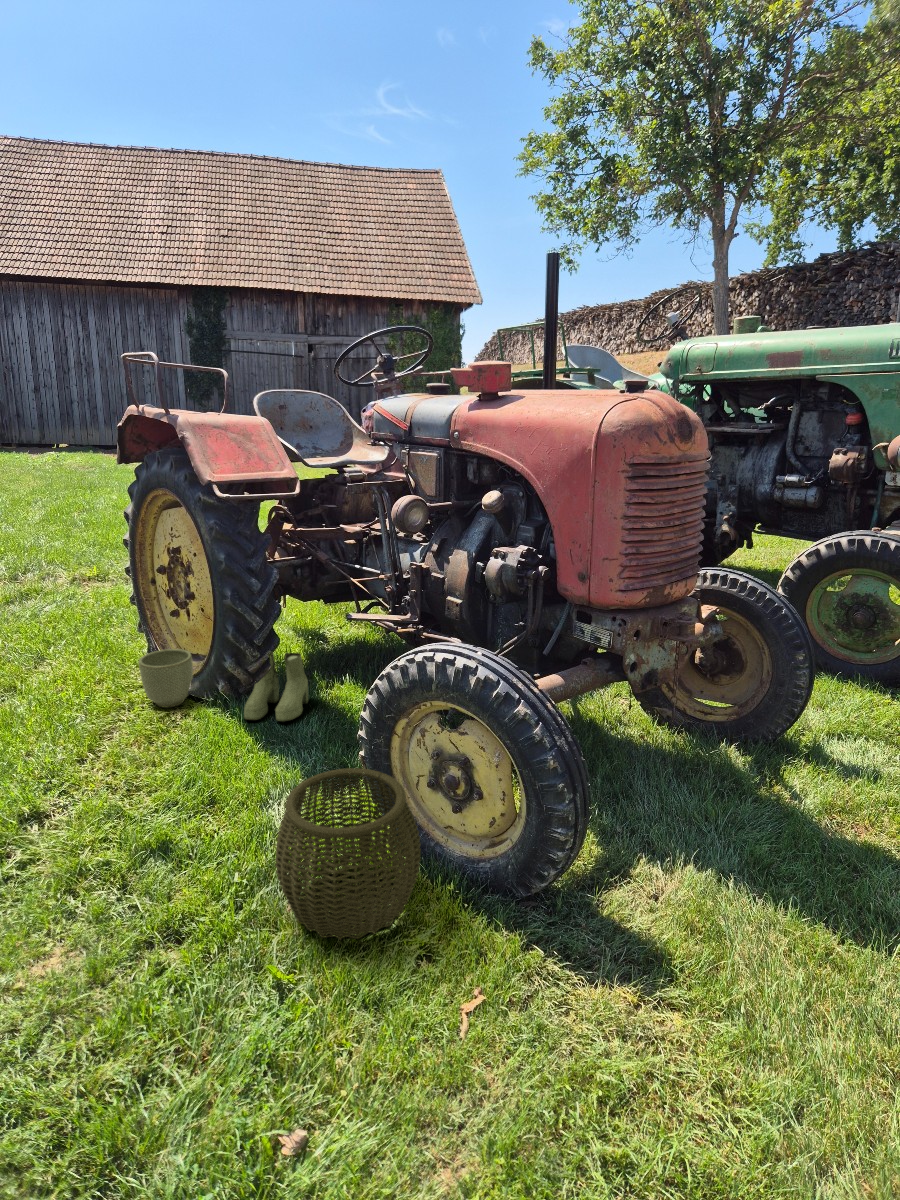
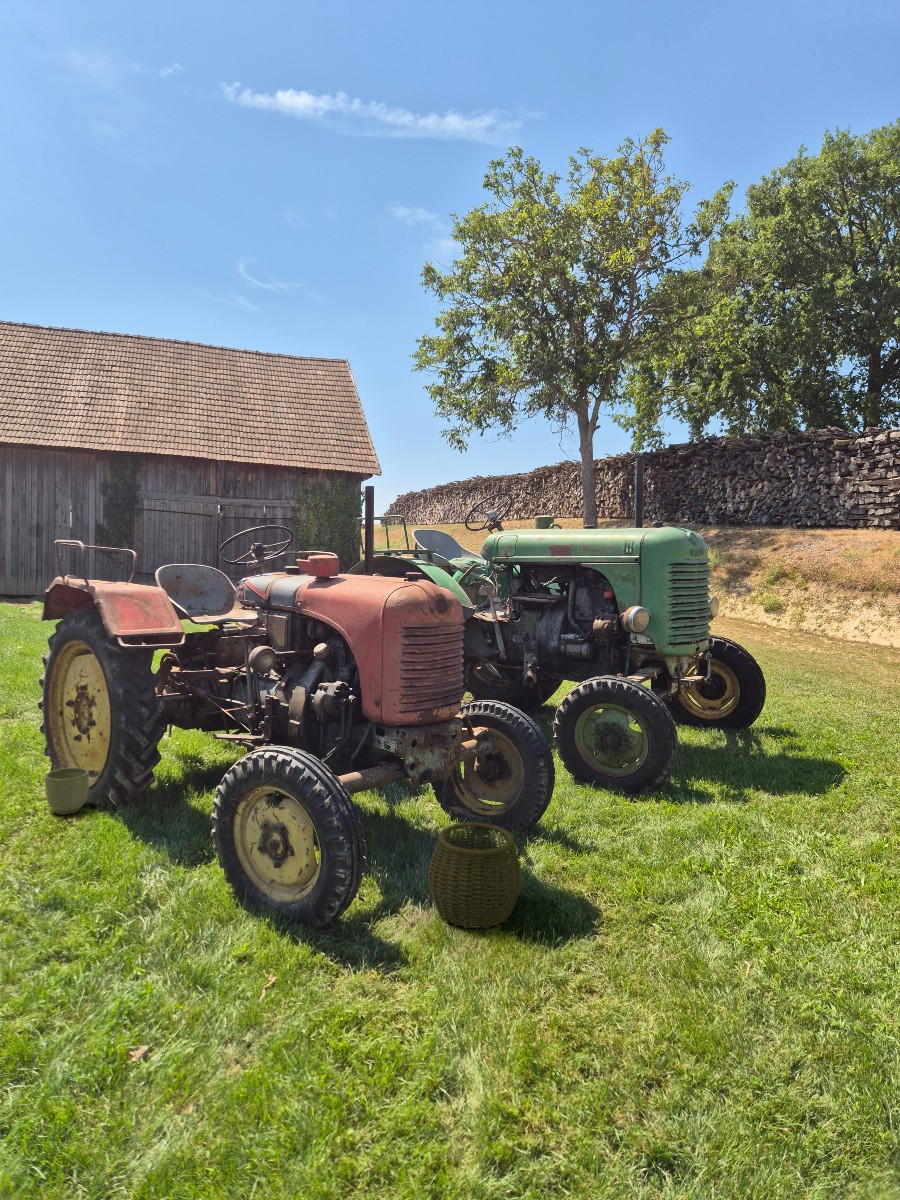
boots: present [244,653,308,722] -> none [129,768,183,823]
woven basket: present [275,768,421,940] -> present [429,822,522,929]

